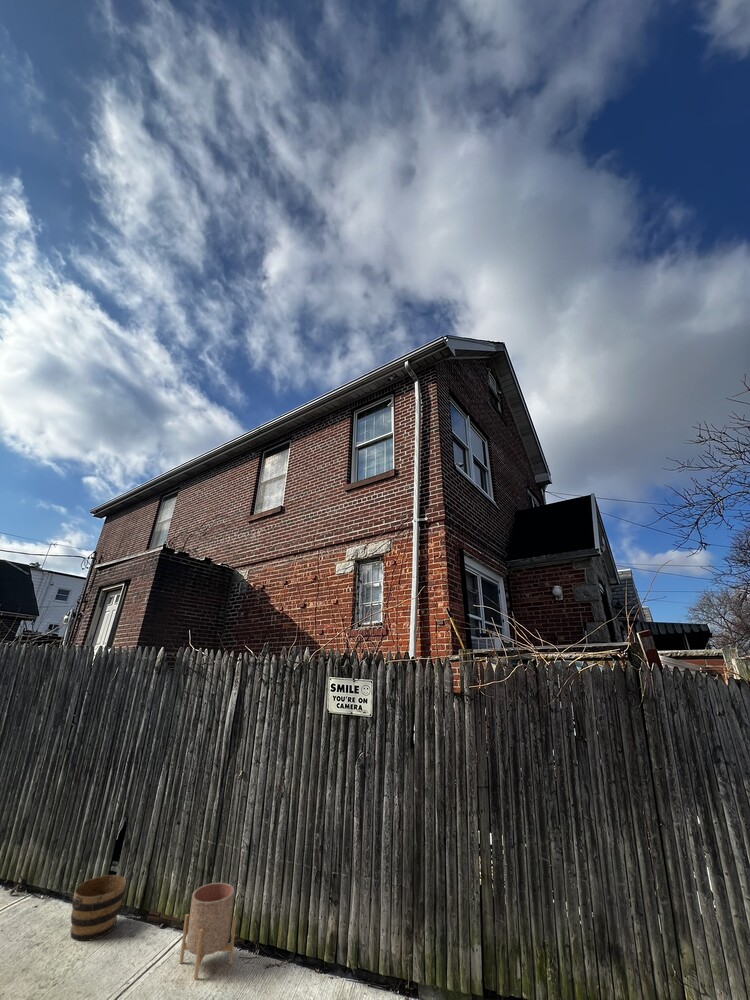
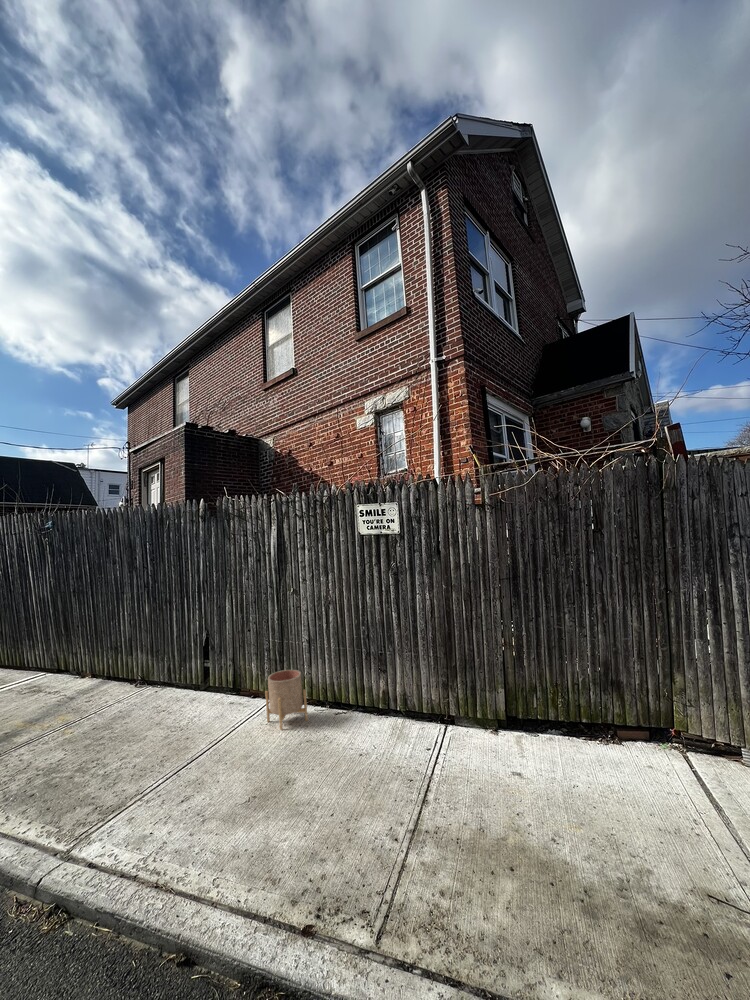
bucket: present [71,875,126,941] -> none [176,673,216,715]

